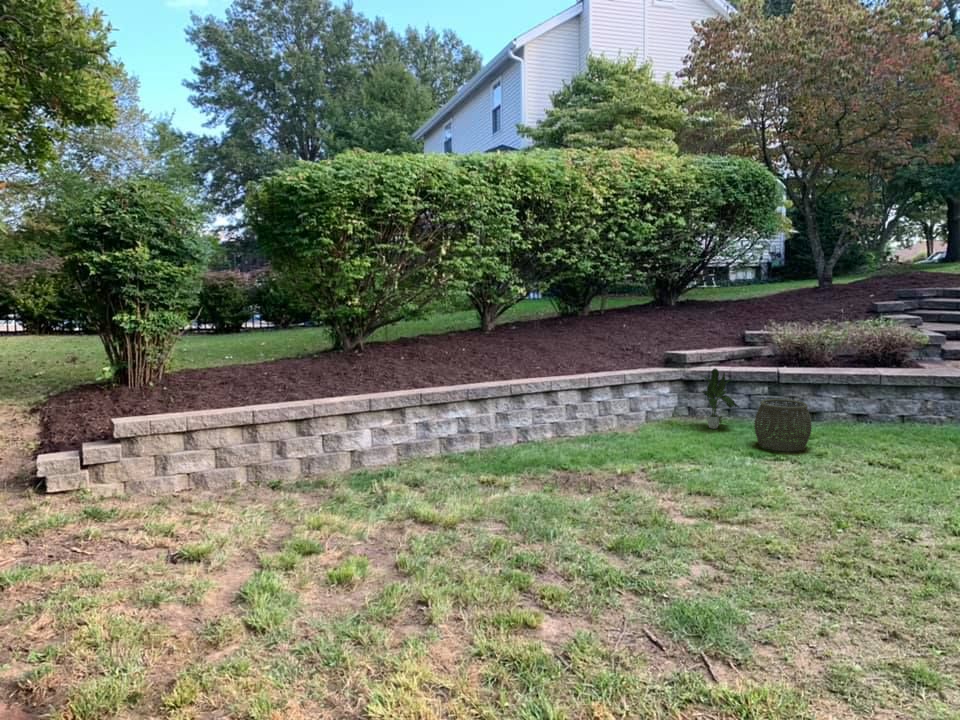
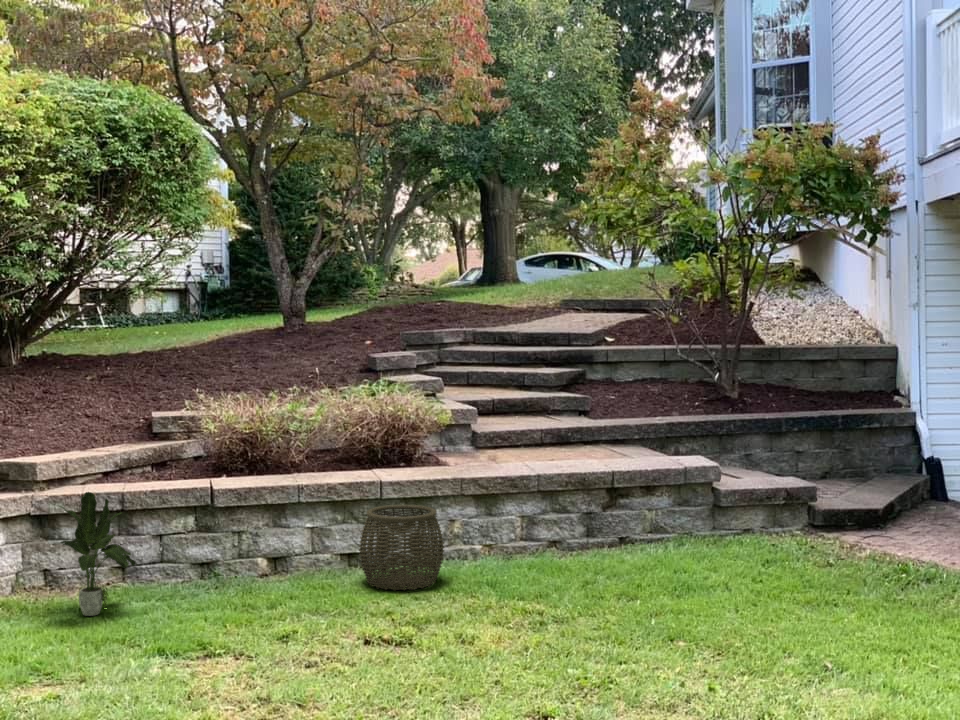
woven basket: present [754,399,812,452] -> present [359,505,444,590]

